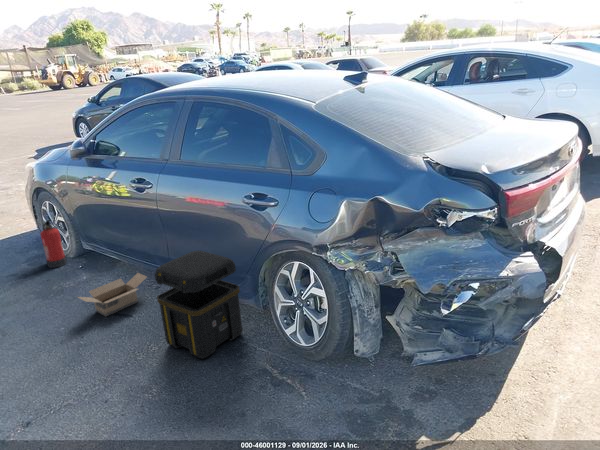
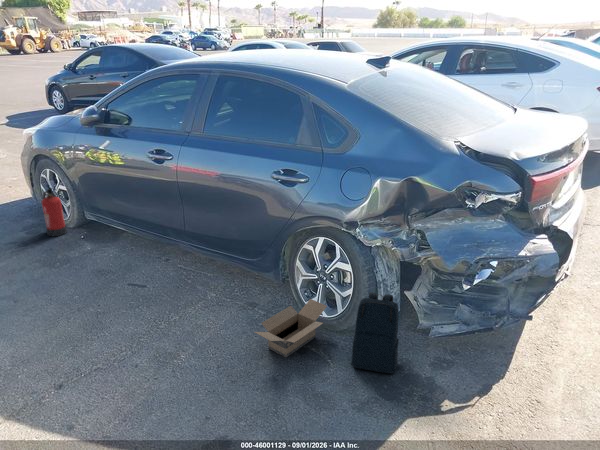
toolbox: present [155,251,242,359] -> none [181,223,261,327]
cardboard box: present [78,273,147,316] -> present [255,299,327,357]
backpack: none [325,320,376,407] -> present [351,292,399,374]

